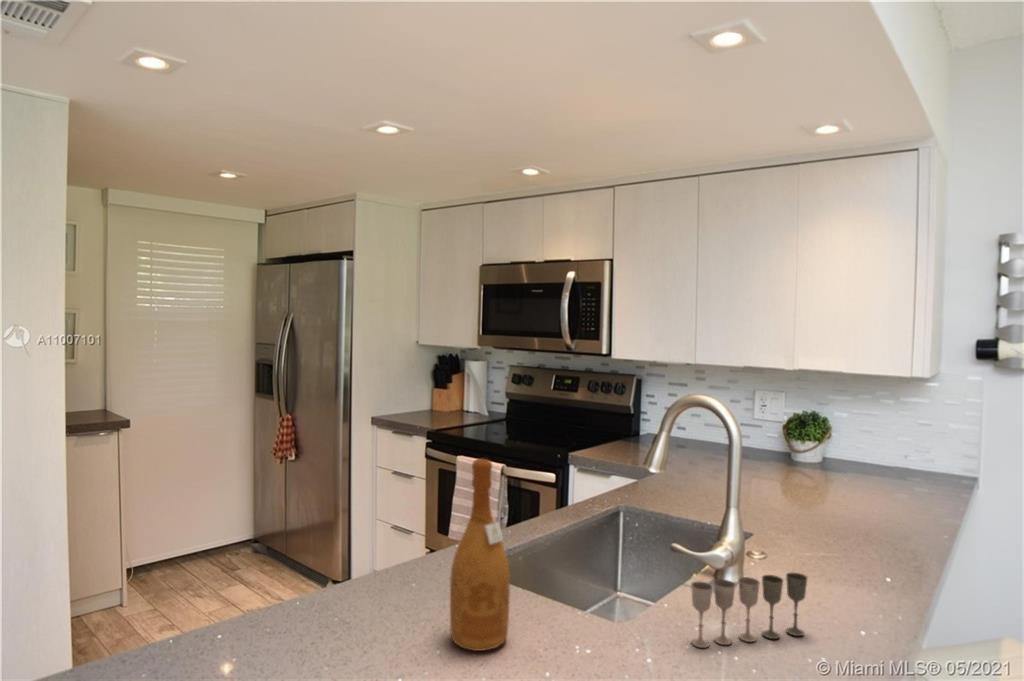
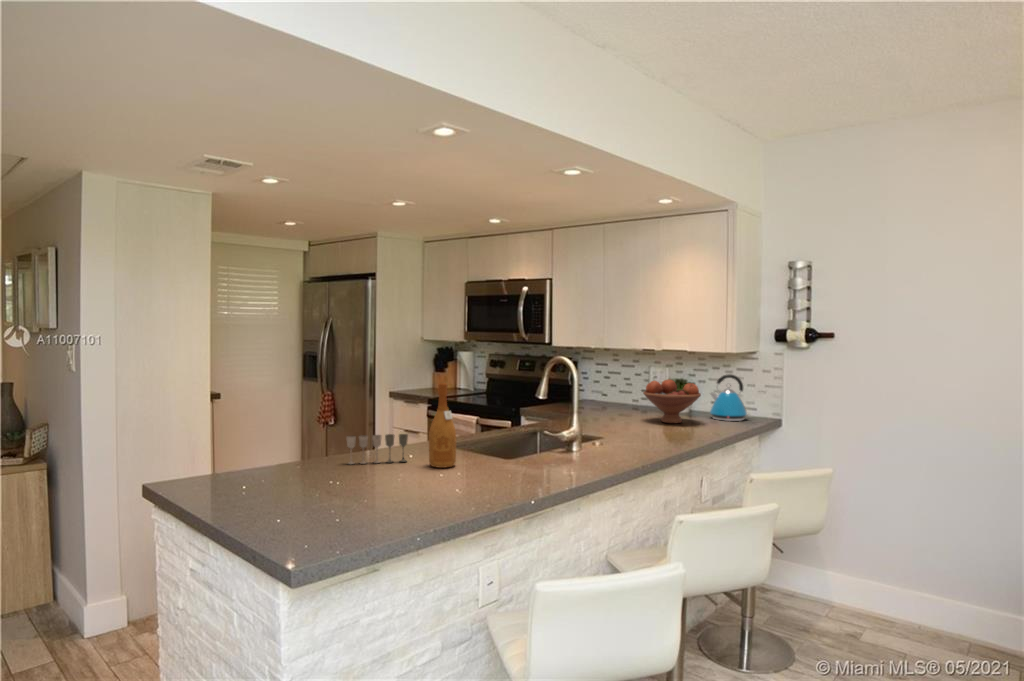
kettle: none [862,408,929,482] -> present [710,374,748,421]
fruit bowl: none [771,416,869,489] -> present [643,379,701,423]
wine glass: present [691,573,807,648] -> present [347,434,408,464]

